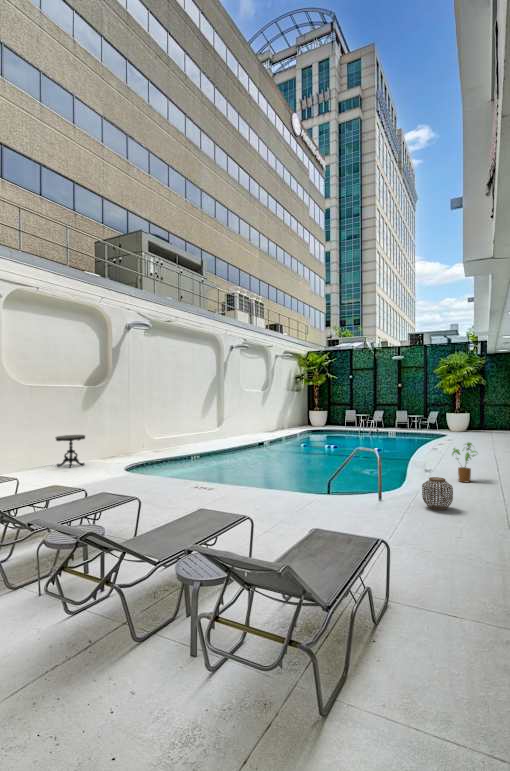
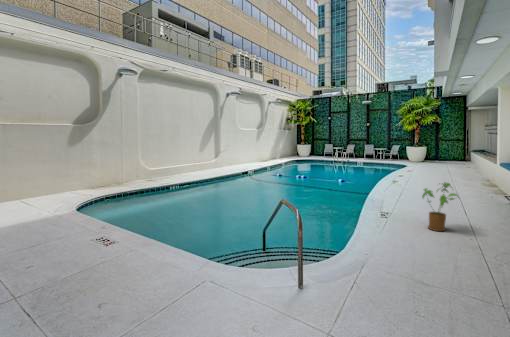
side table: present [56,435,85,467] -> none [34,169,69,199]
woven basket: present [422,477,453,510] -> none [382,252,438,313]

